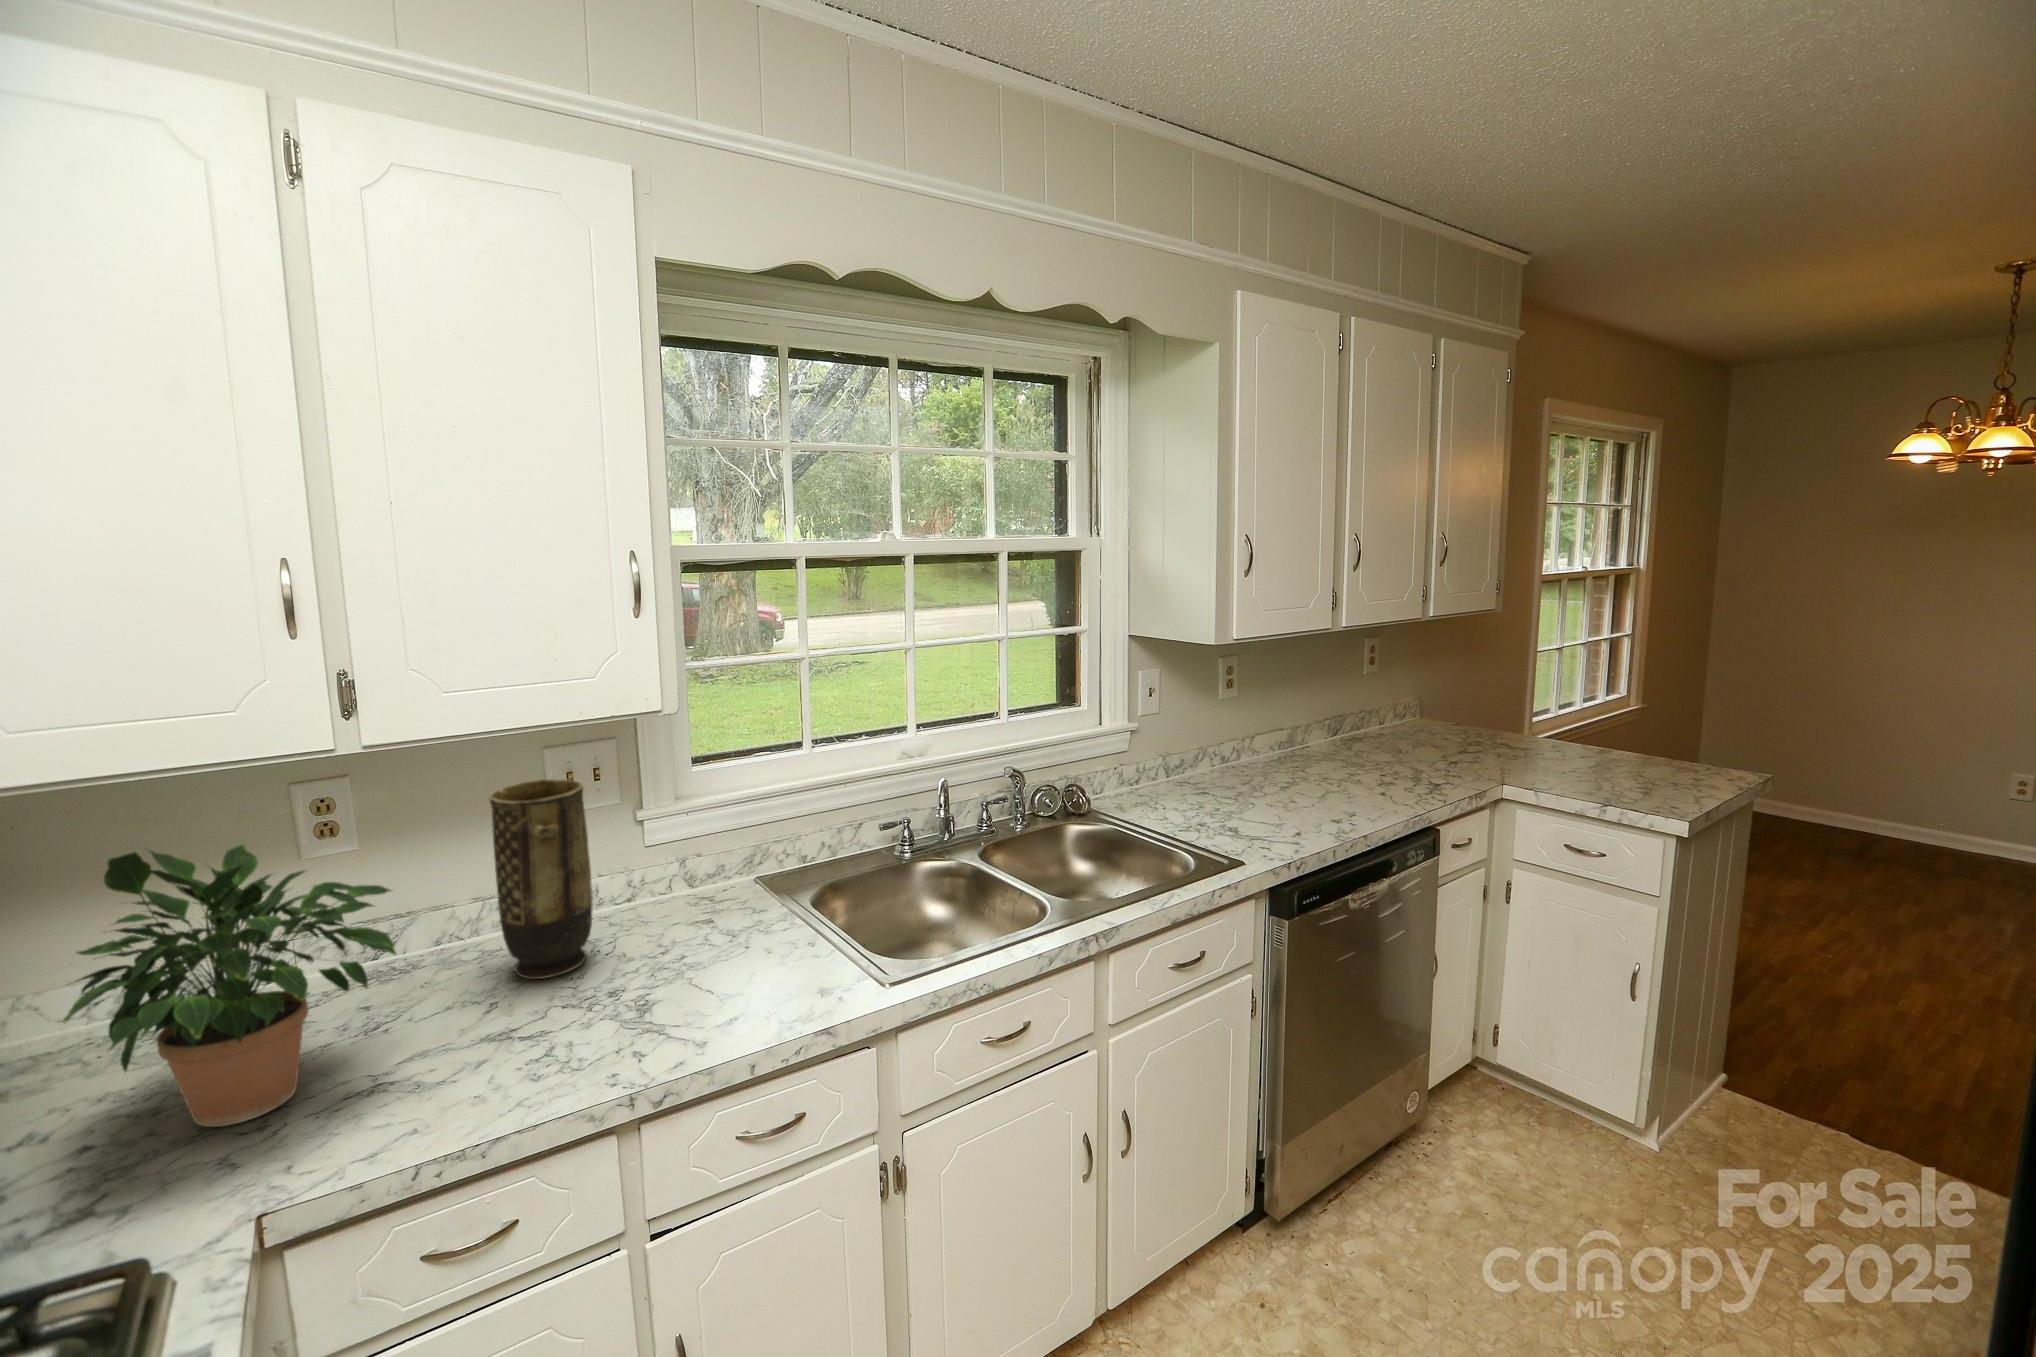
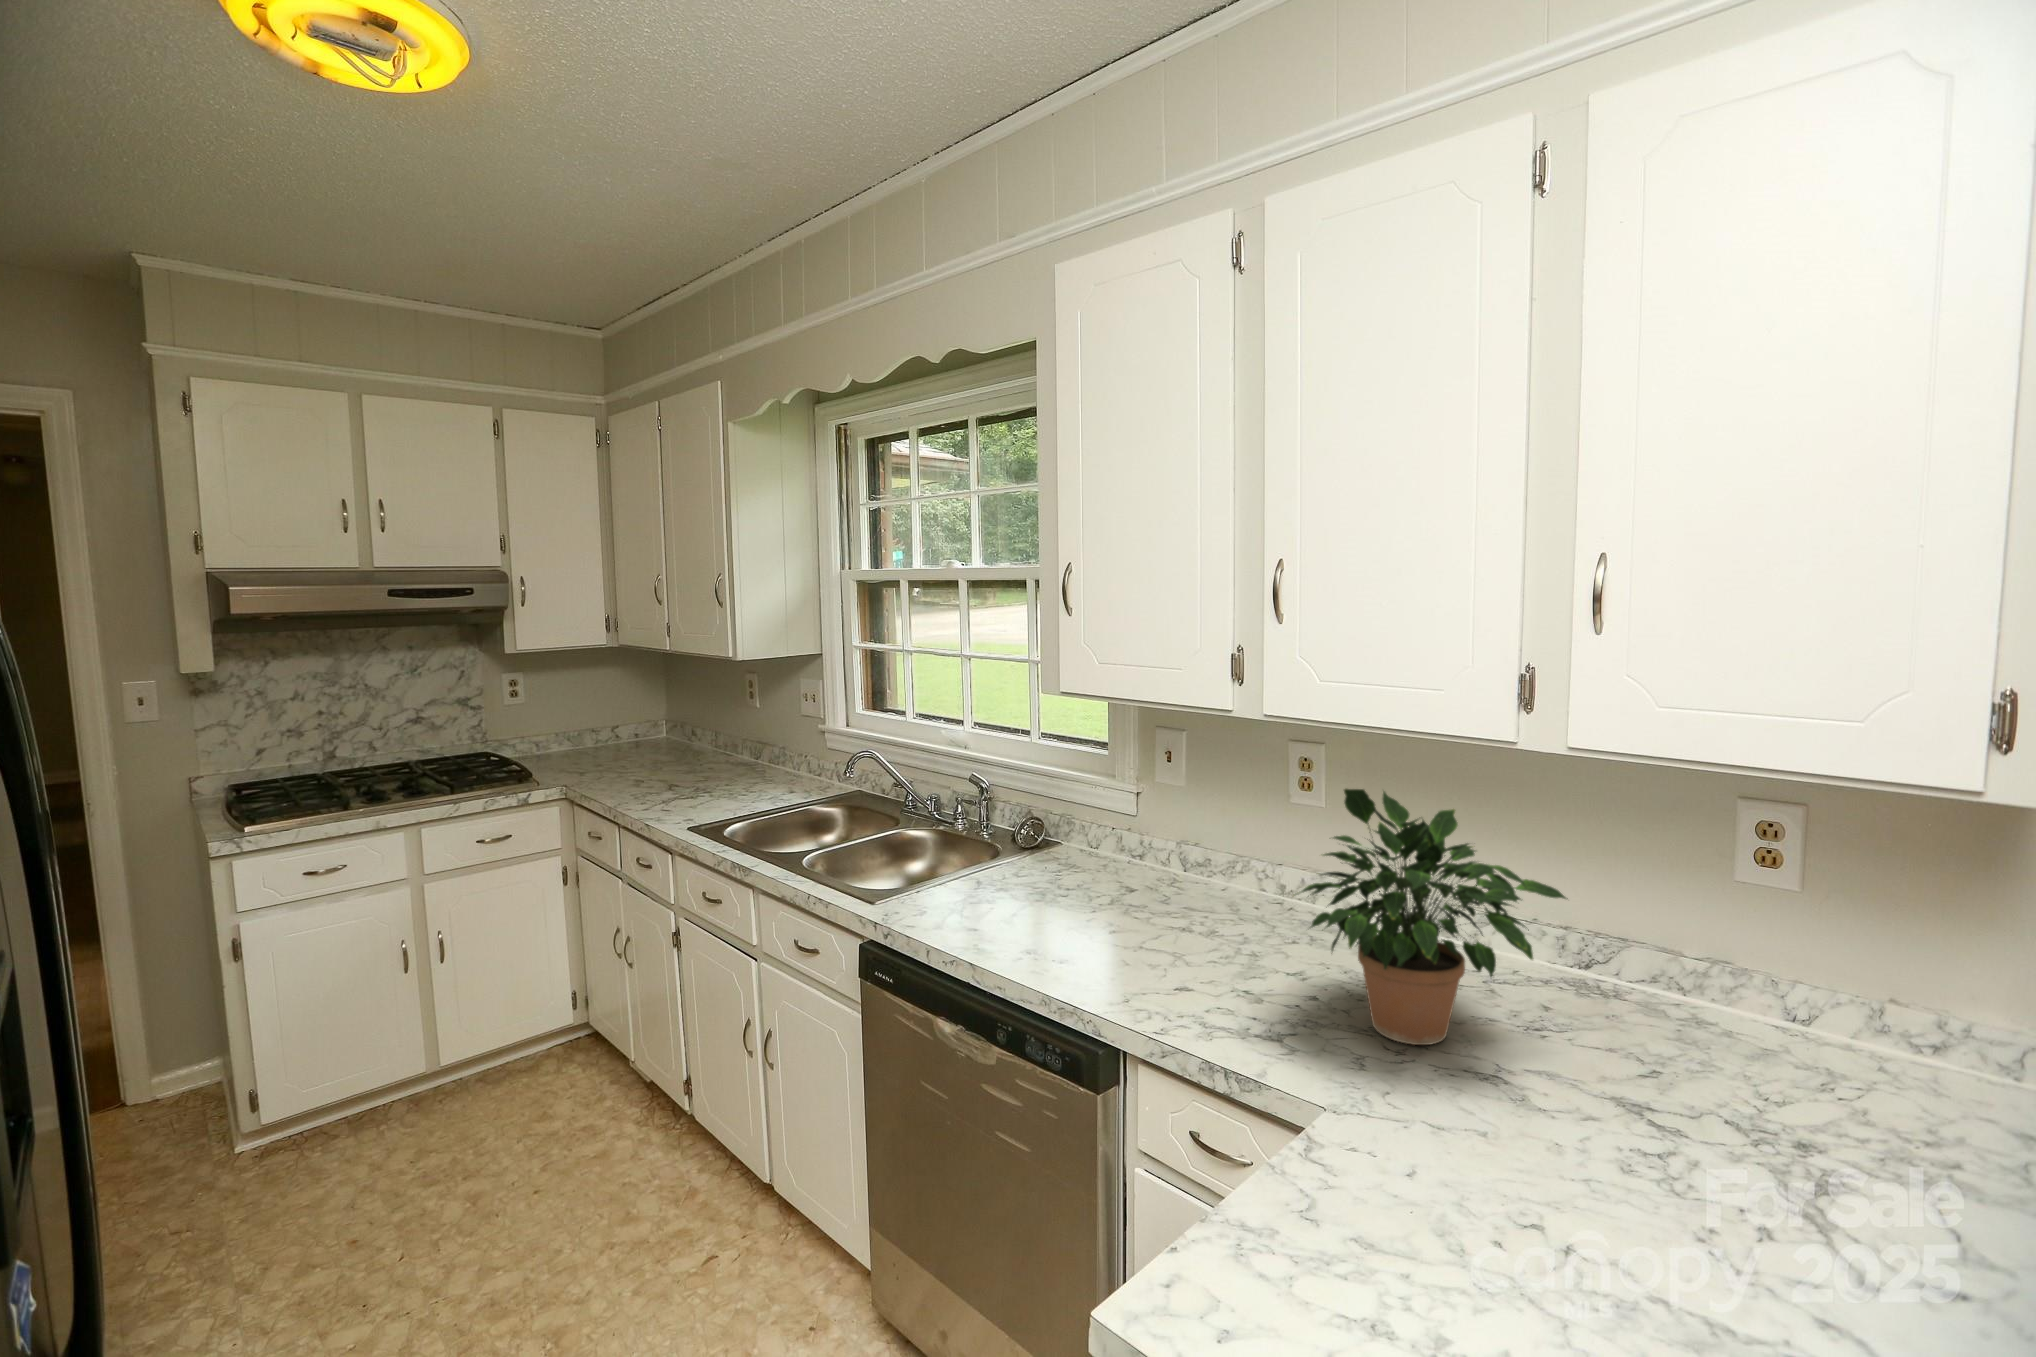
vase: present [489,779,592,979] -> none [1697,832,1842,1090]

